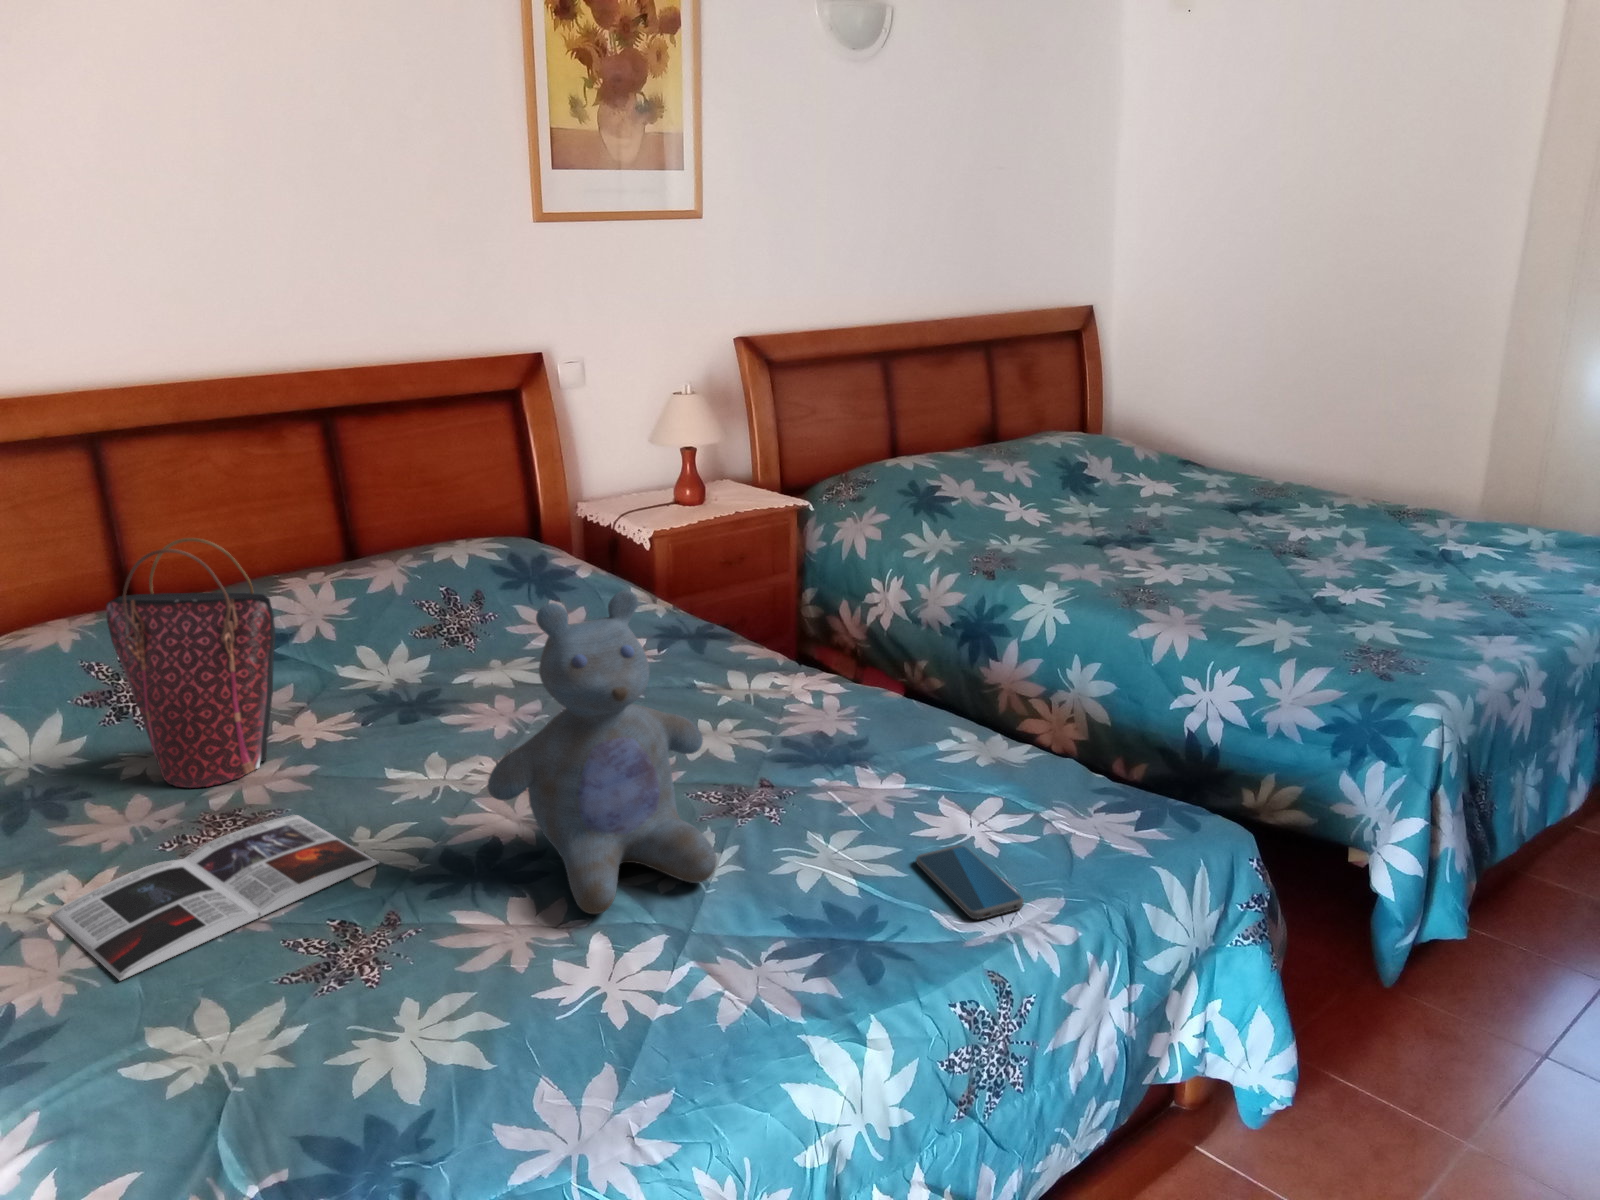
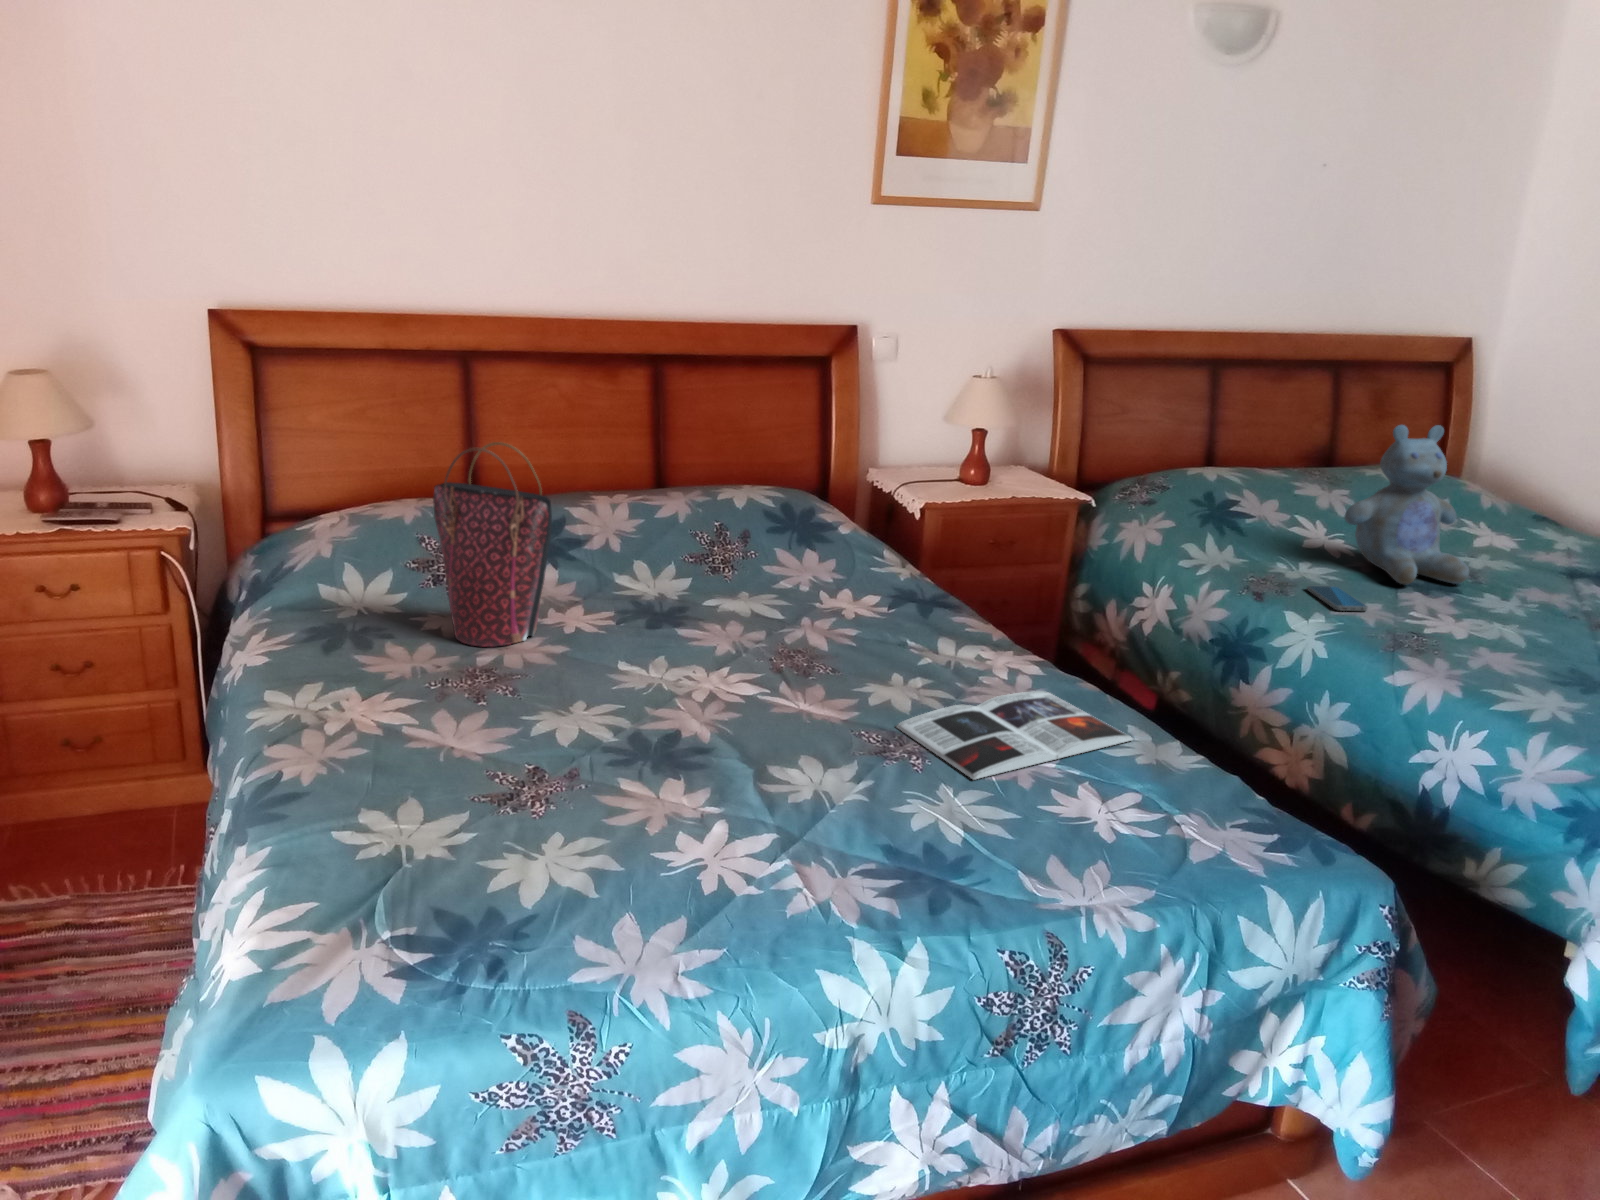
stuffed bear: present [487,590,717,914] -> present [1344,425,1469,584]
magazine: present [50,815,379,980] -> present [897,691,1133,779]
smartphone: present [916,846,1024,919] -> present [1307,586,1368,611]

